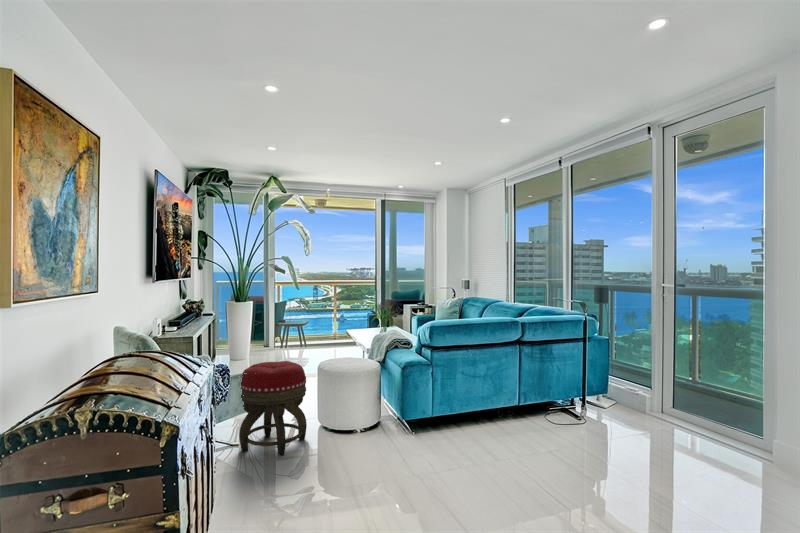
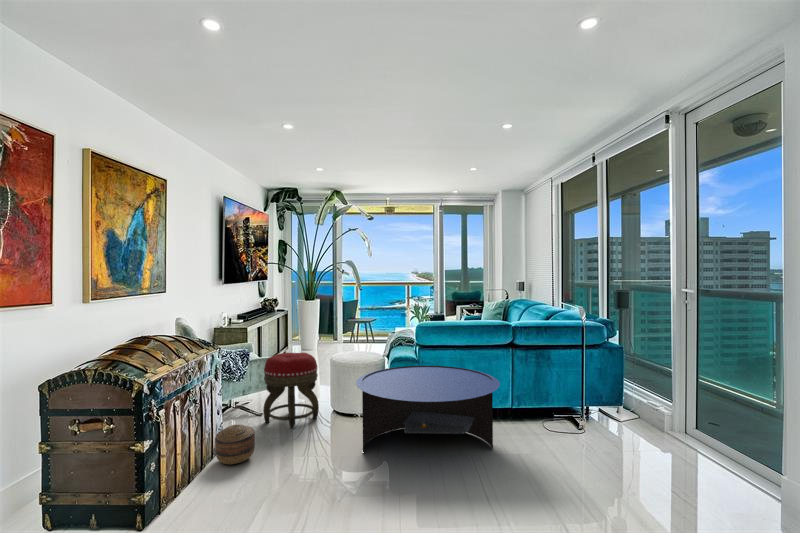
coffee table: none [377,368,544,478] -> present [356,366,500,449]
basket: none [207,459,260,515] -> present [215,425,255,464]

